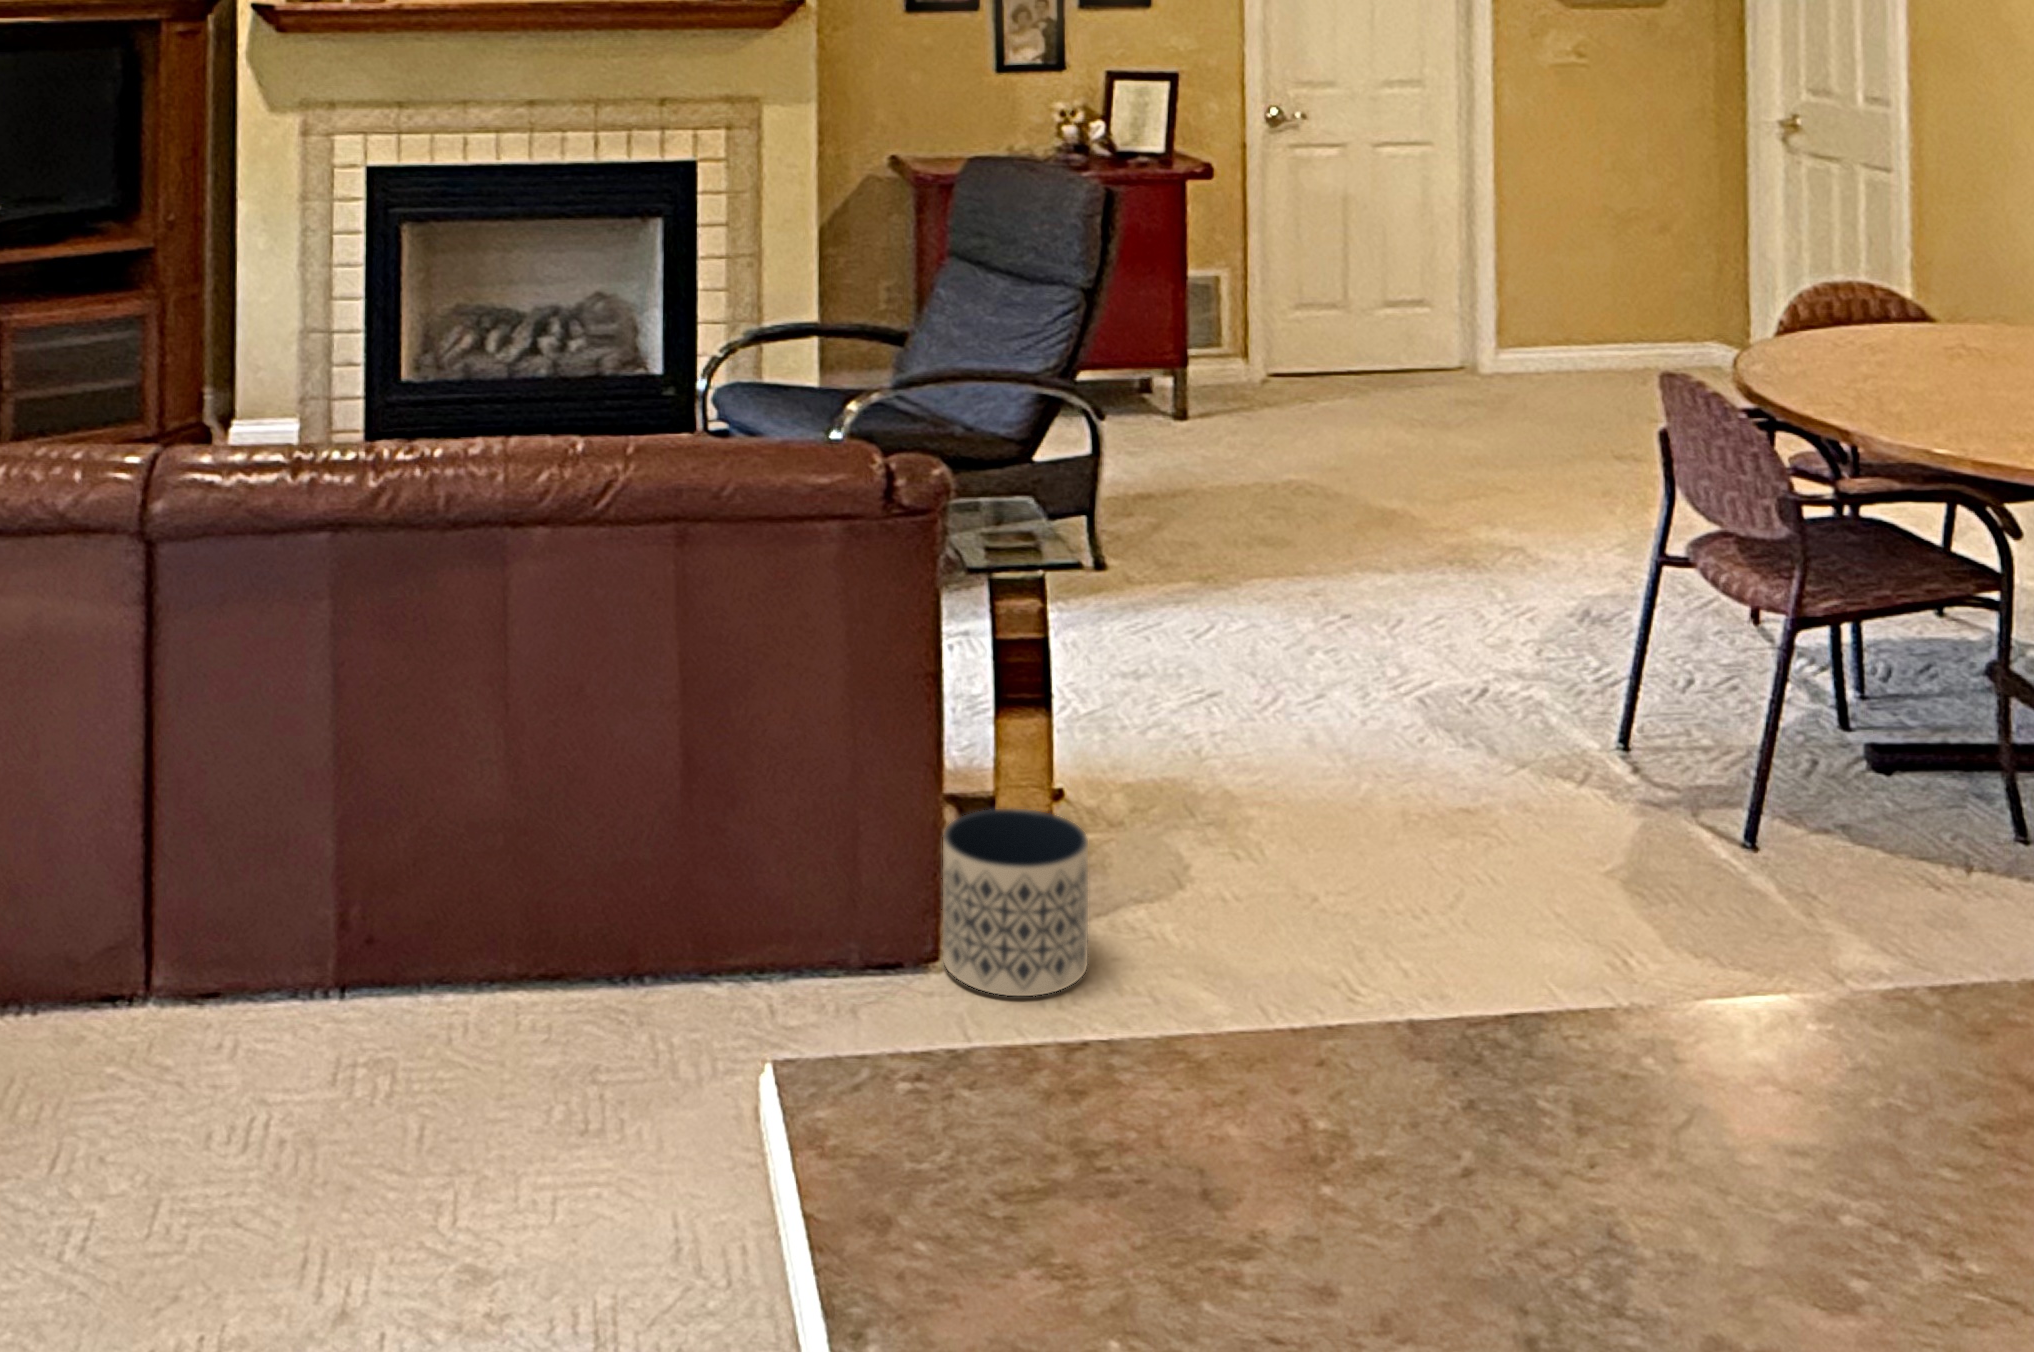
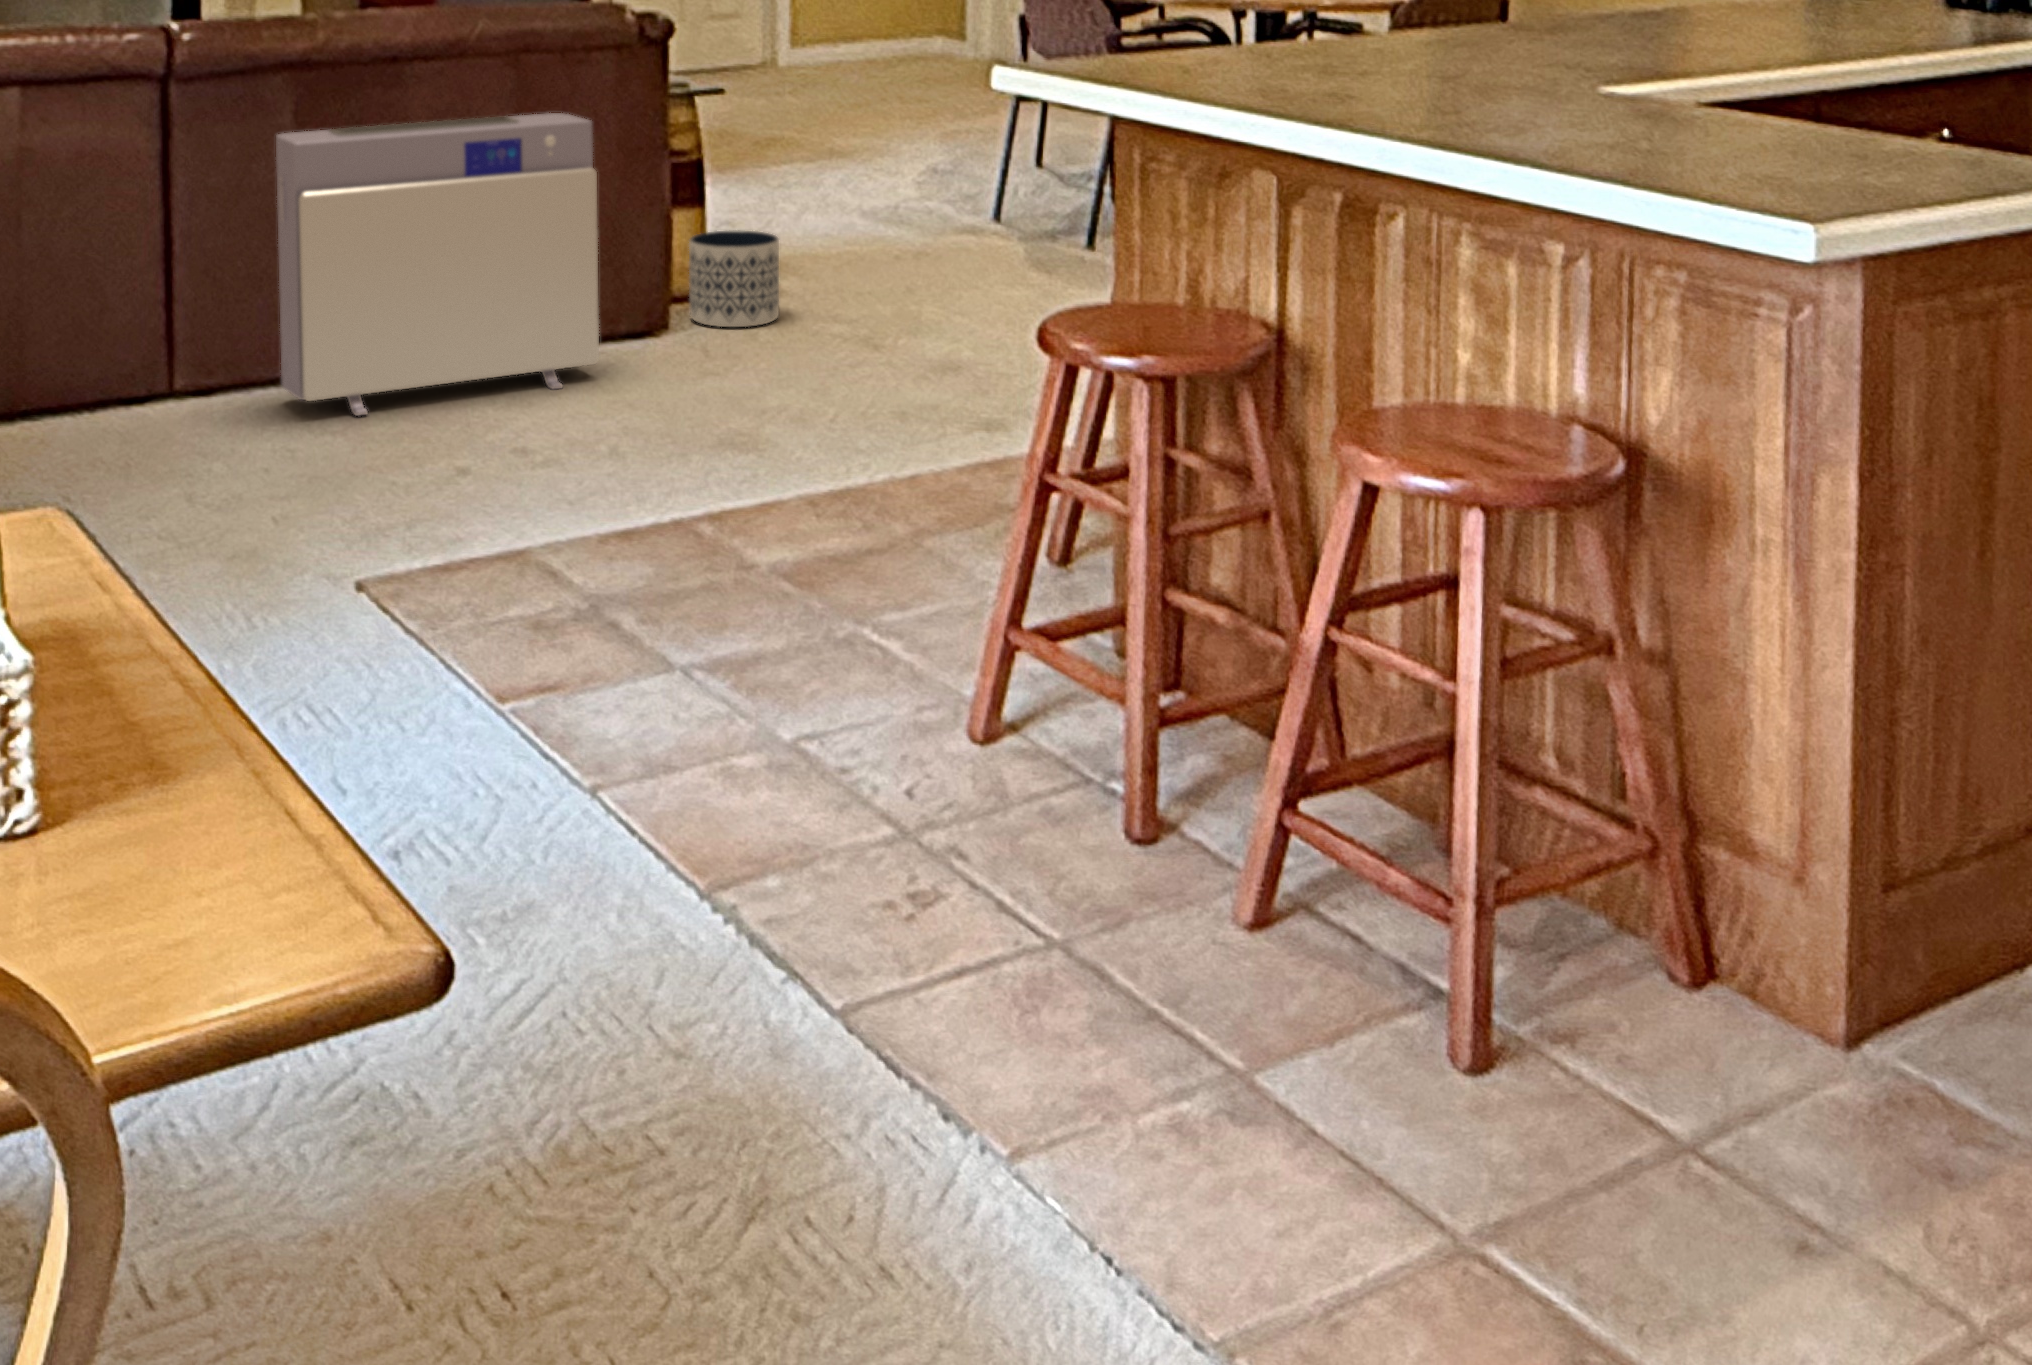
air purifier: none [153,646,675,1151] -> present [276,113,599,415]

